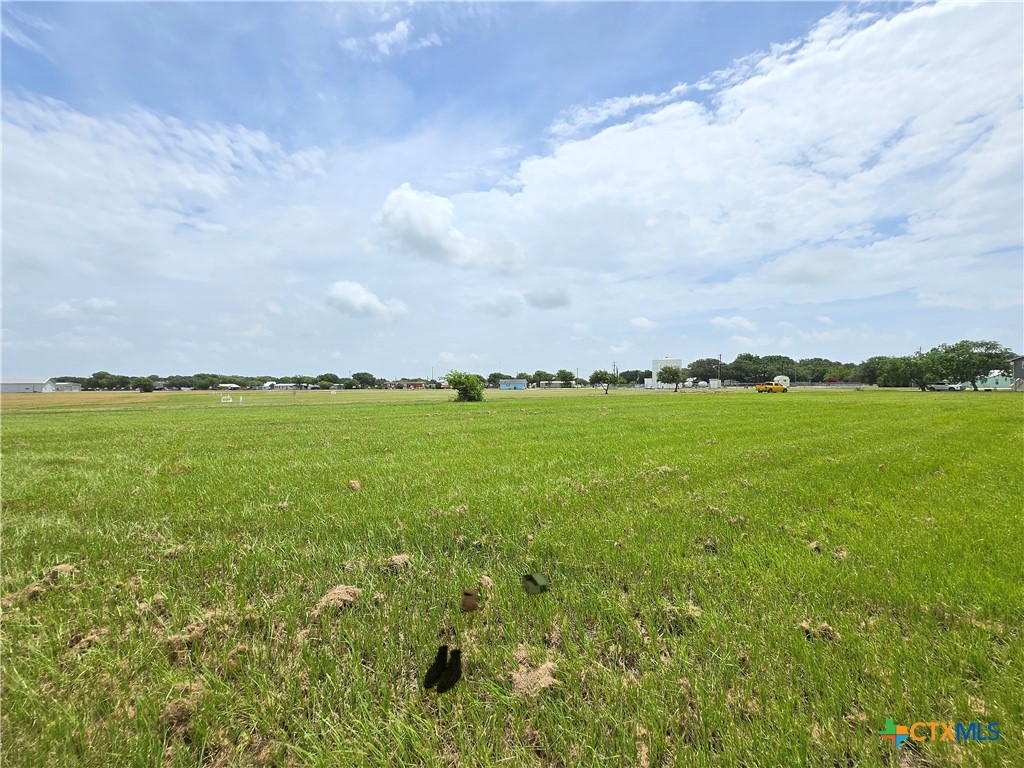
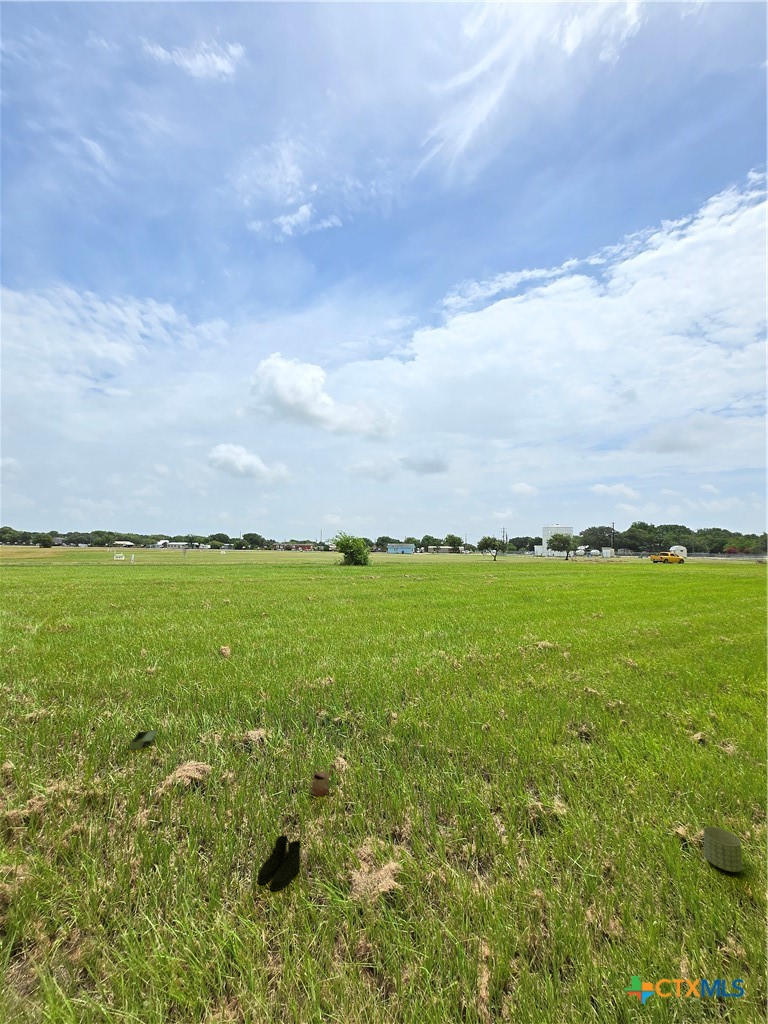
toolbox: present [522,572,549,594] -> present [130,730,158,750]
planter: none [828,619,862,656] -> present [703,826,743,872]

